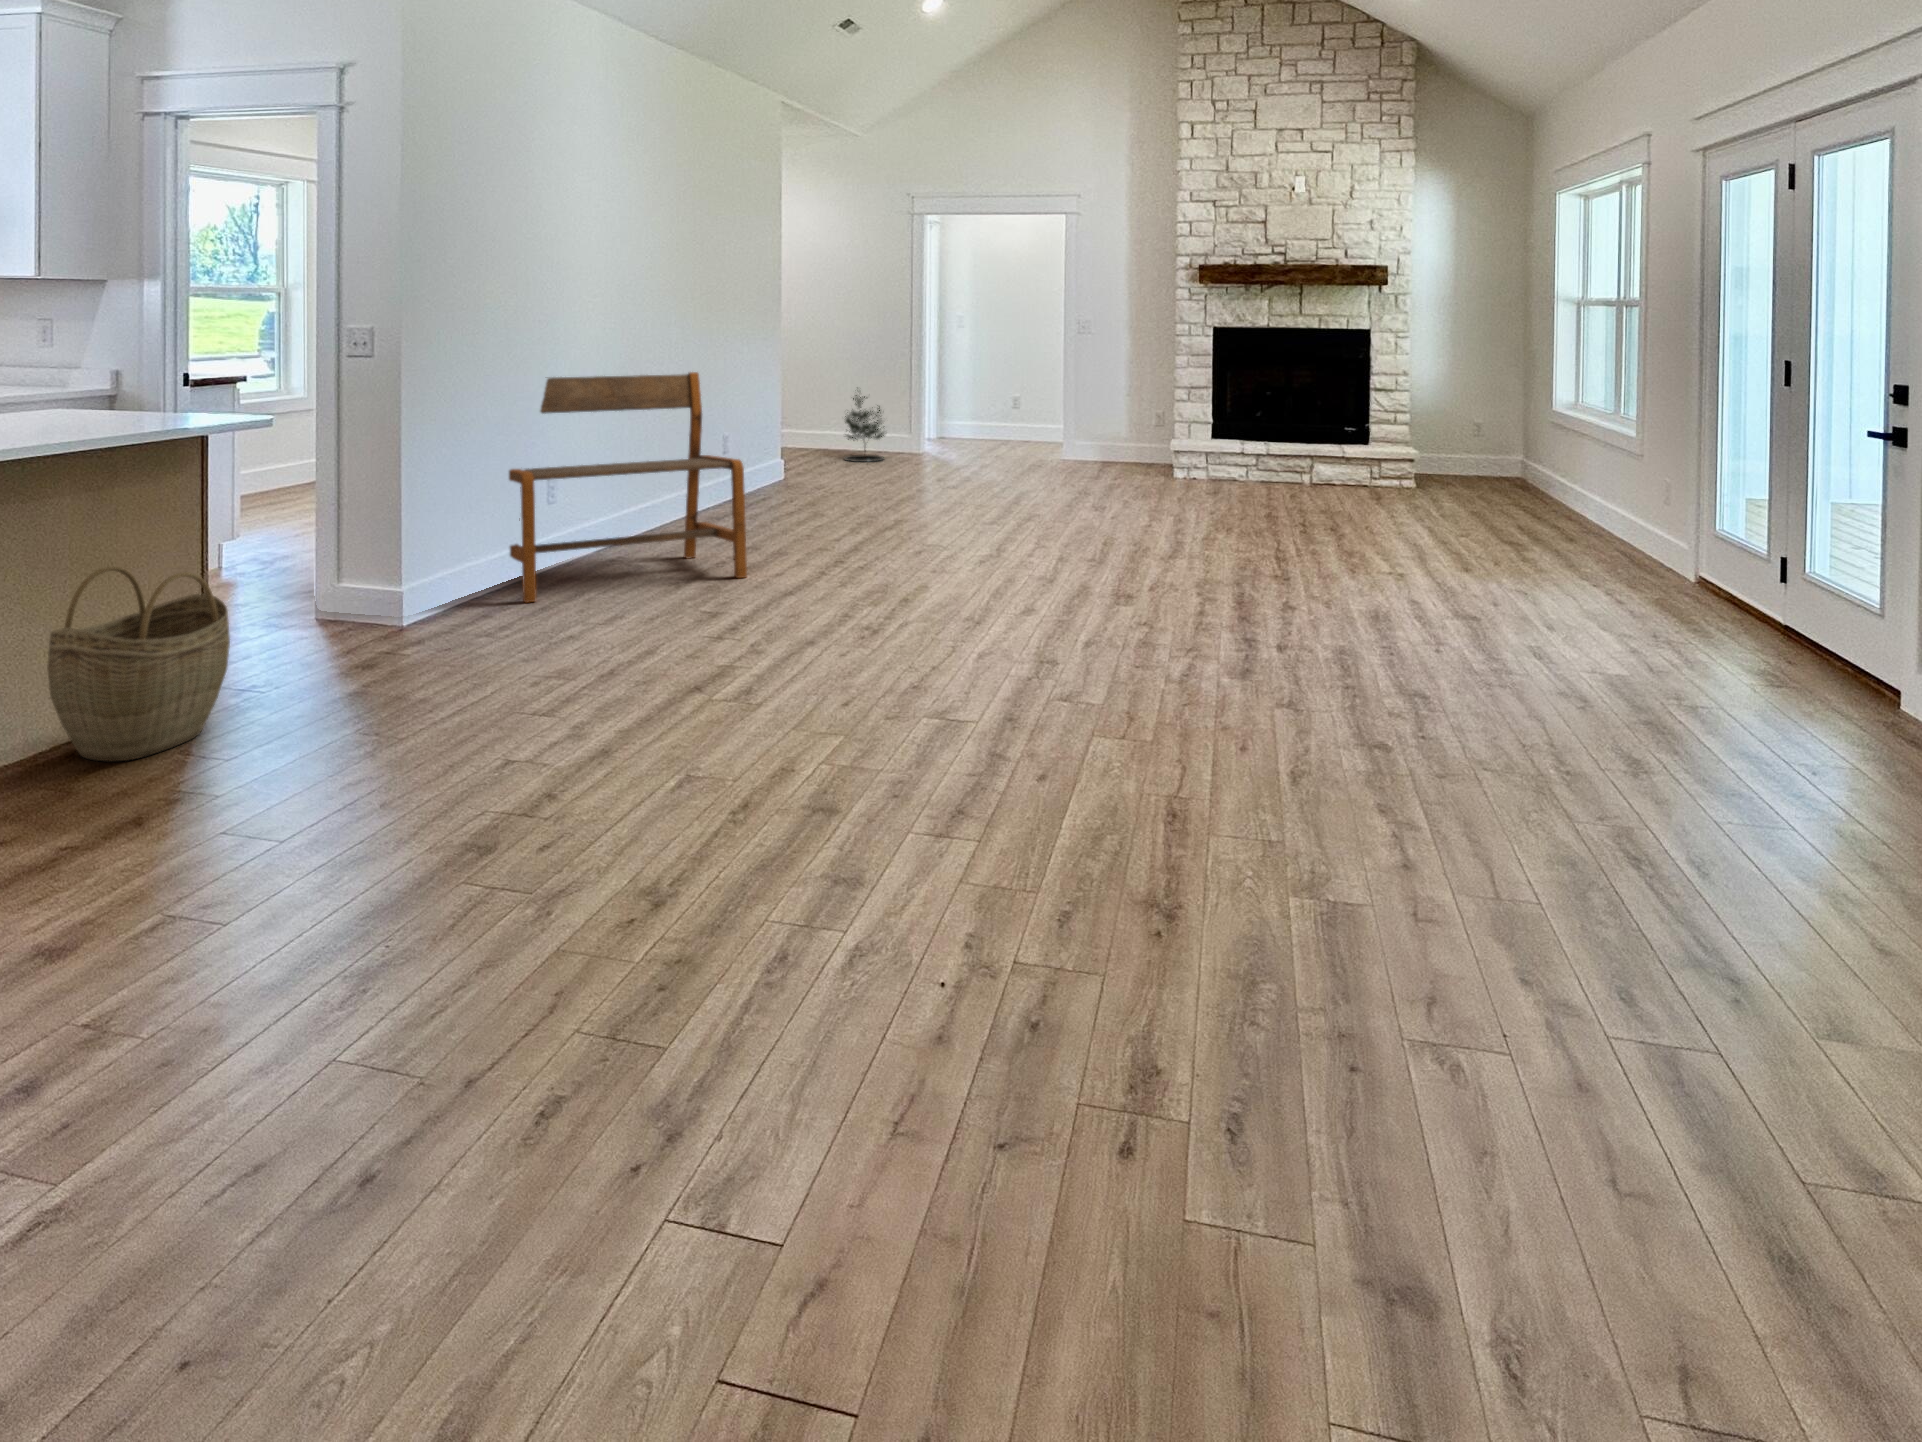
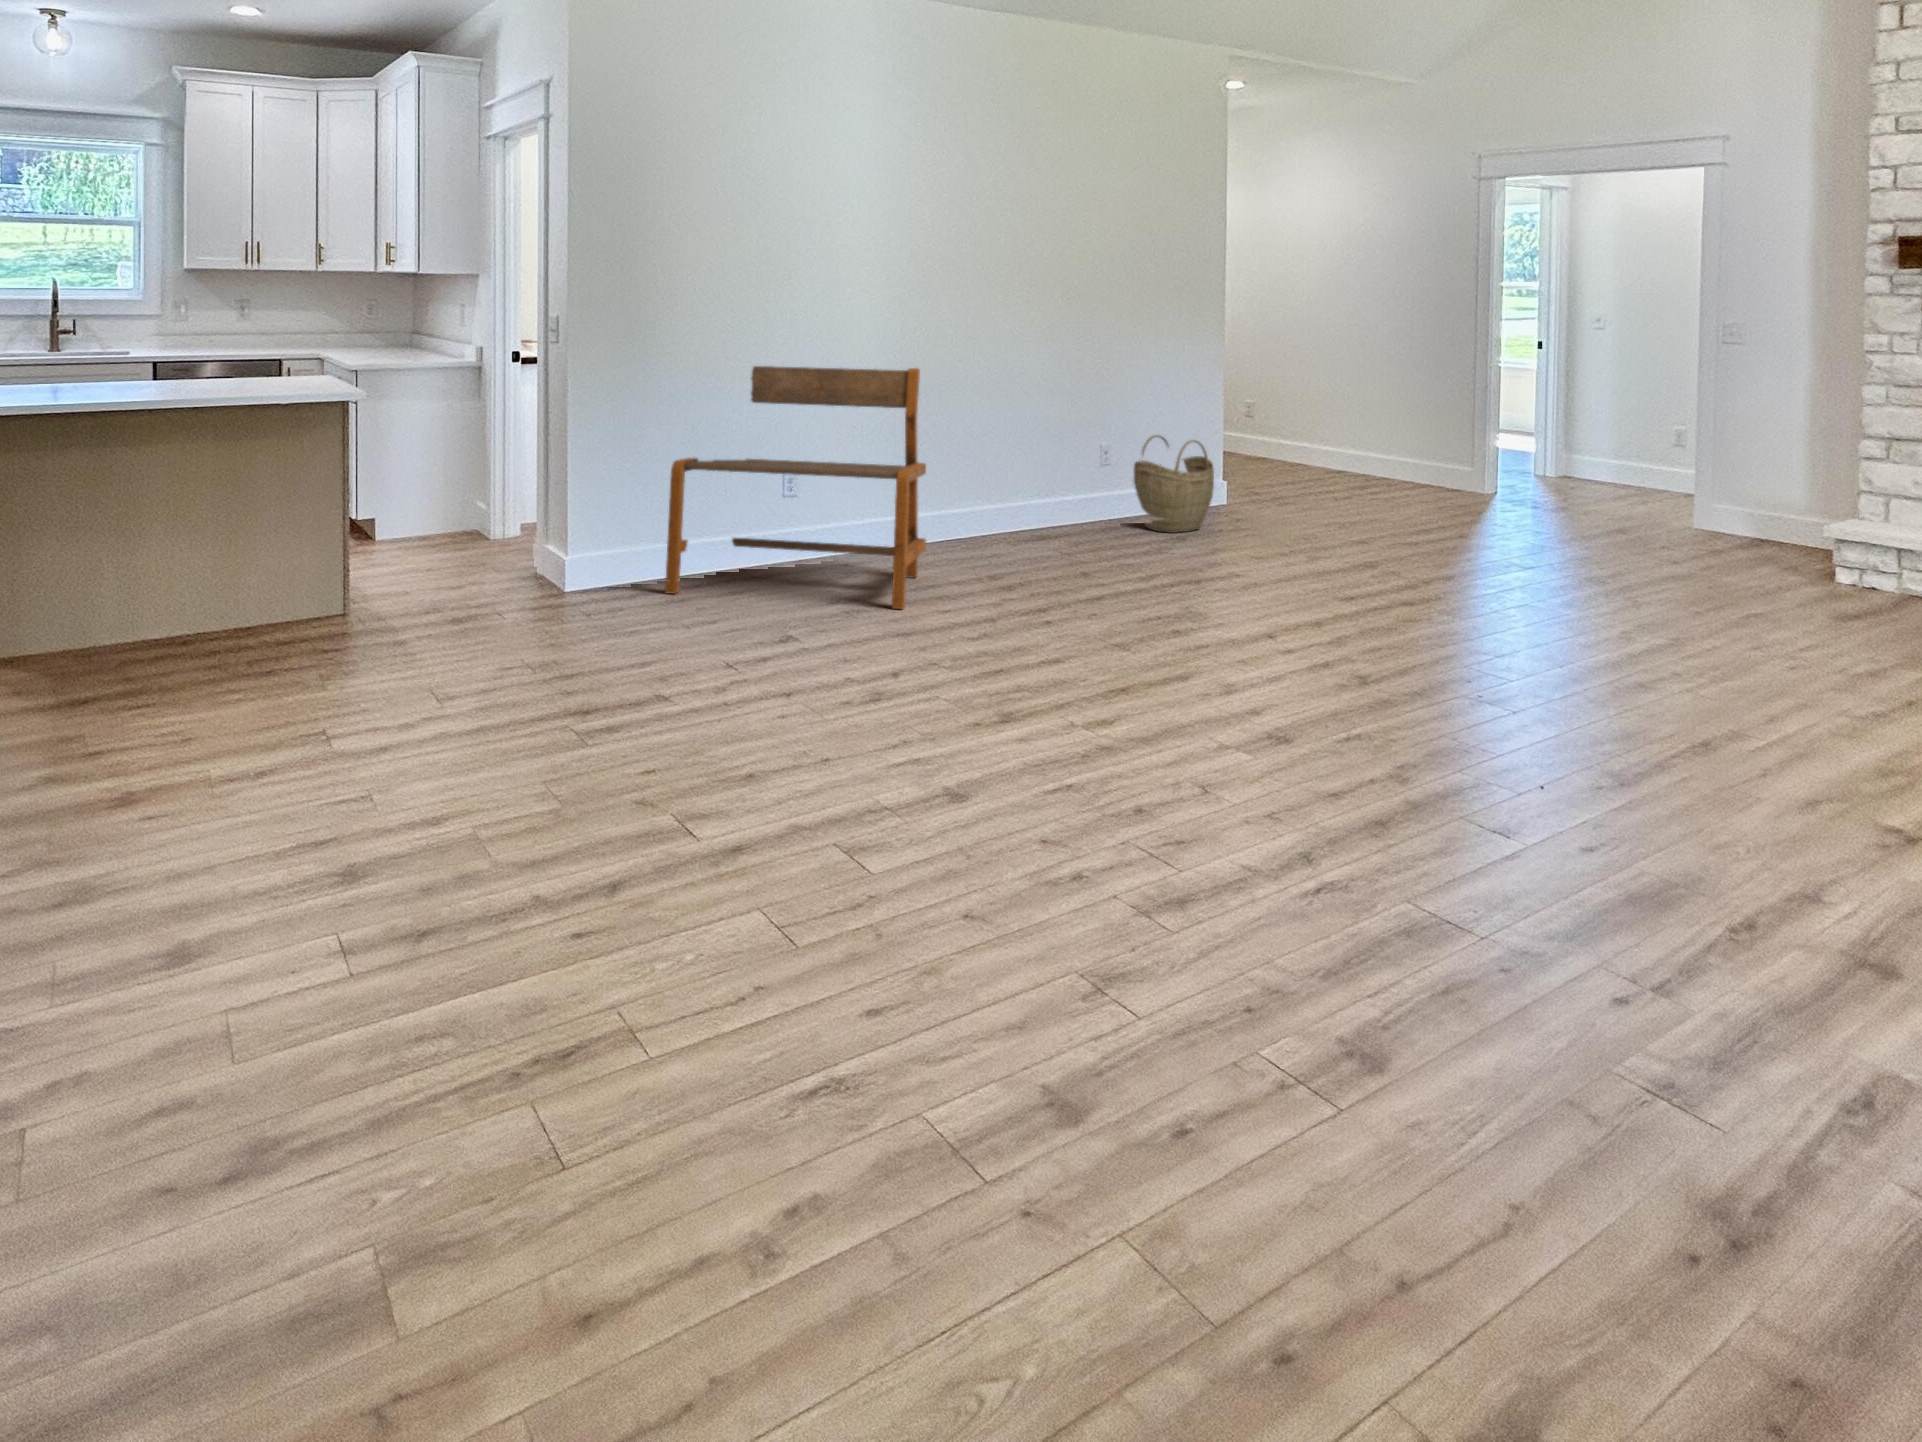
potted tree: present [844,395,884,462] -> none [1357,404,1425,500]
woven basket: present [47,566,230,761] -> present [1134,435,1214,533]

